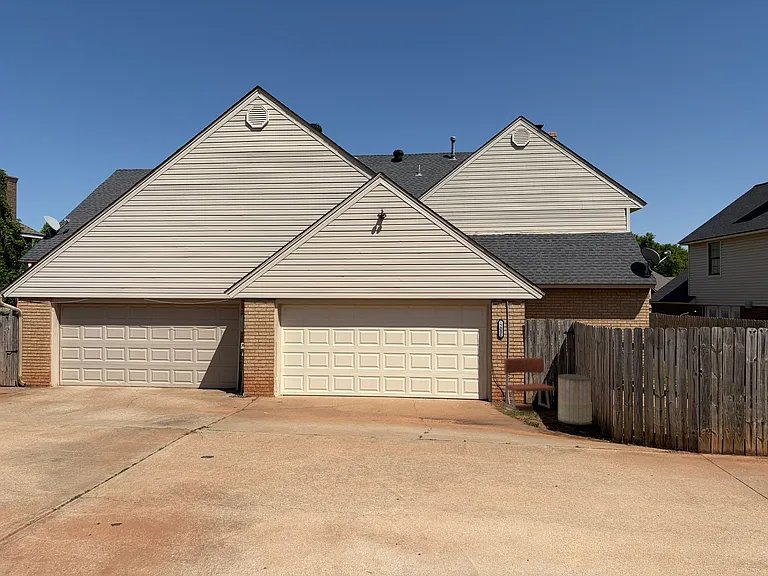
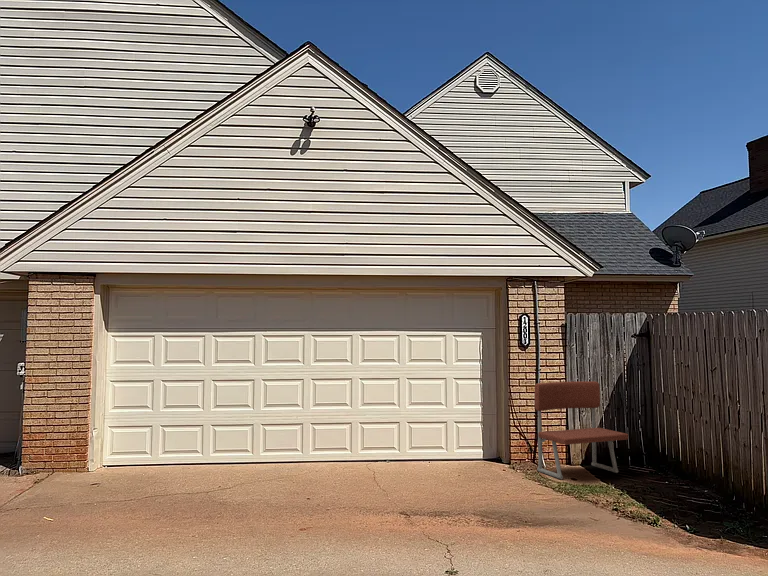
trash can: present [558,375,592,425] -> none [650,409,722,507]

